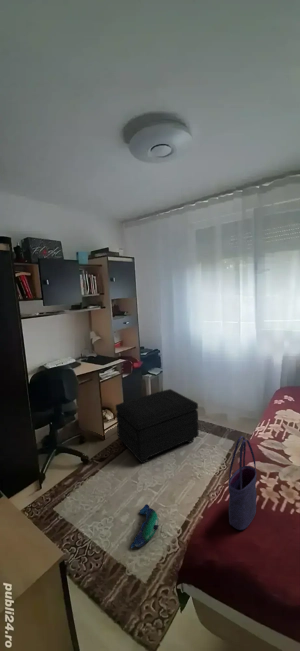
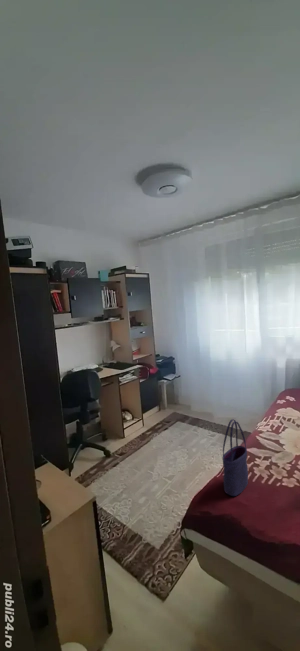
footstool: present [116,389,199,463] -> none [134,392,209,457]
plush toy: present [131,504,159,548] -> none [147,489,171,524]

